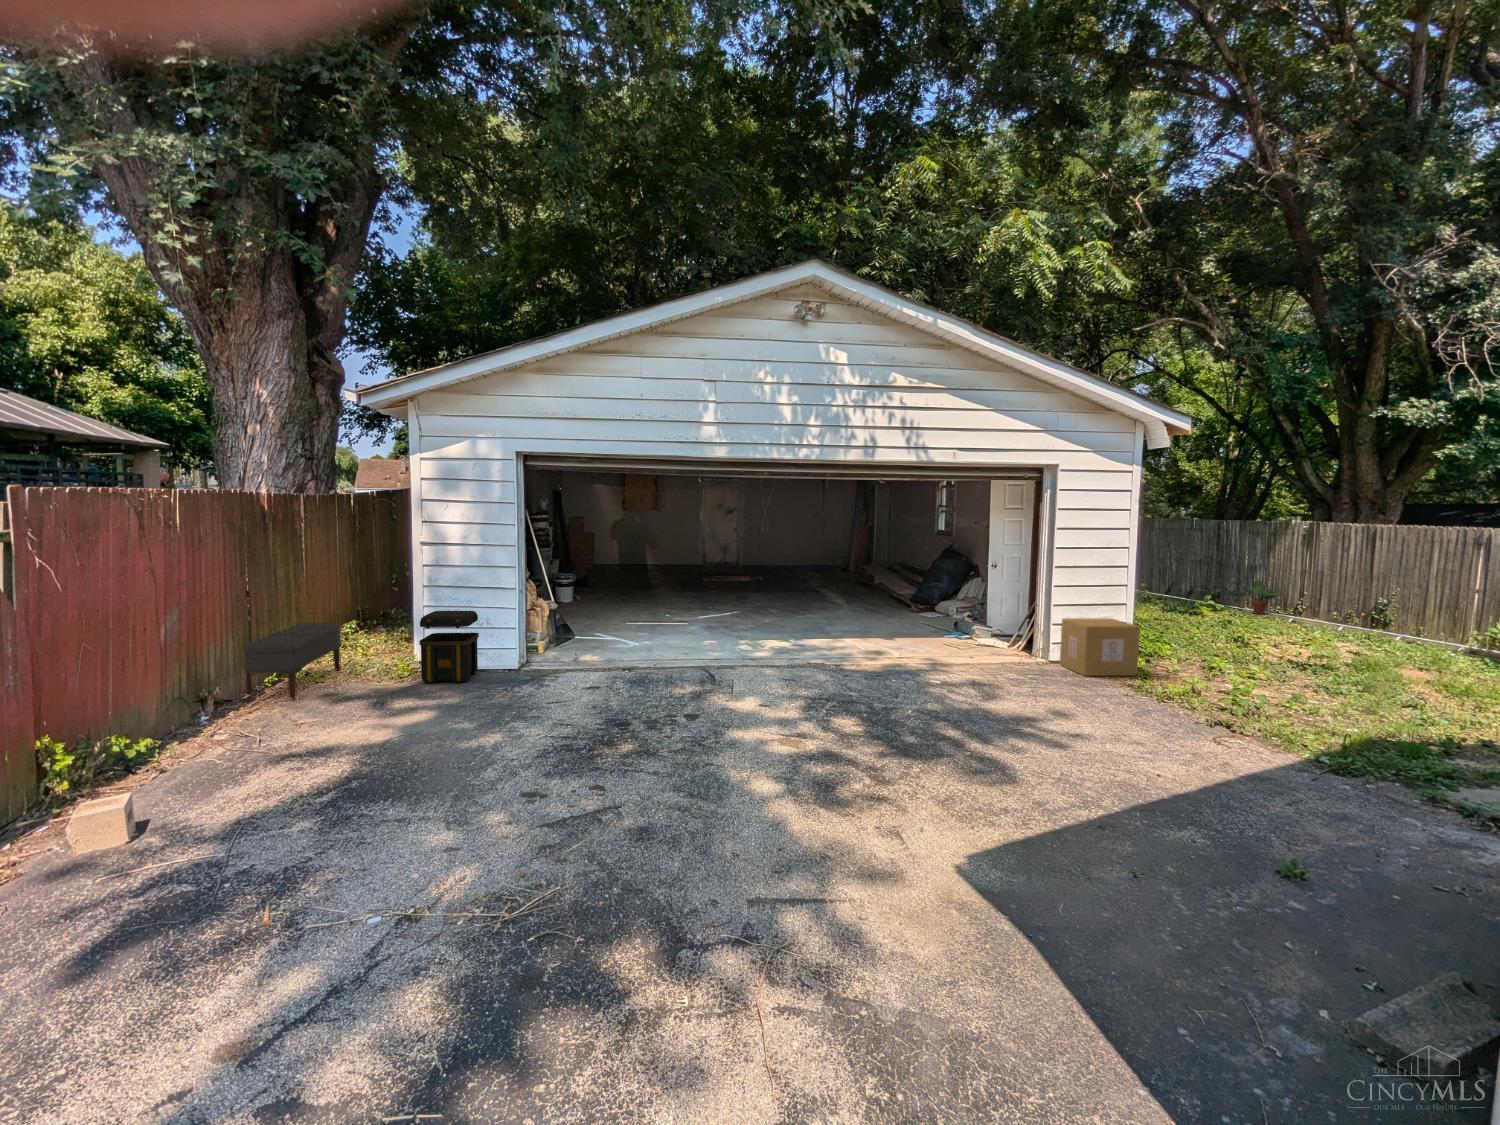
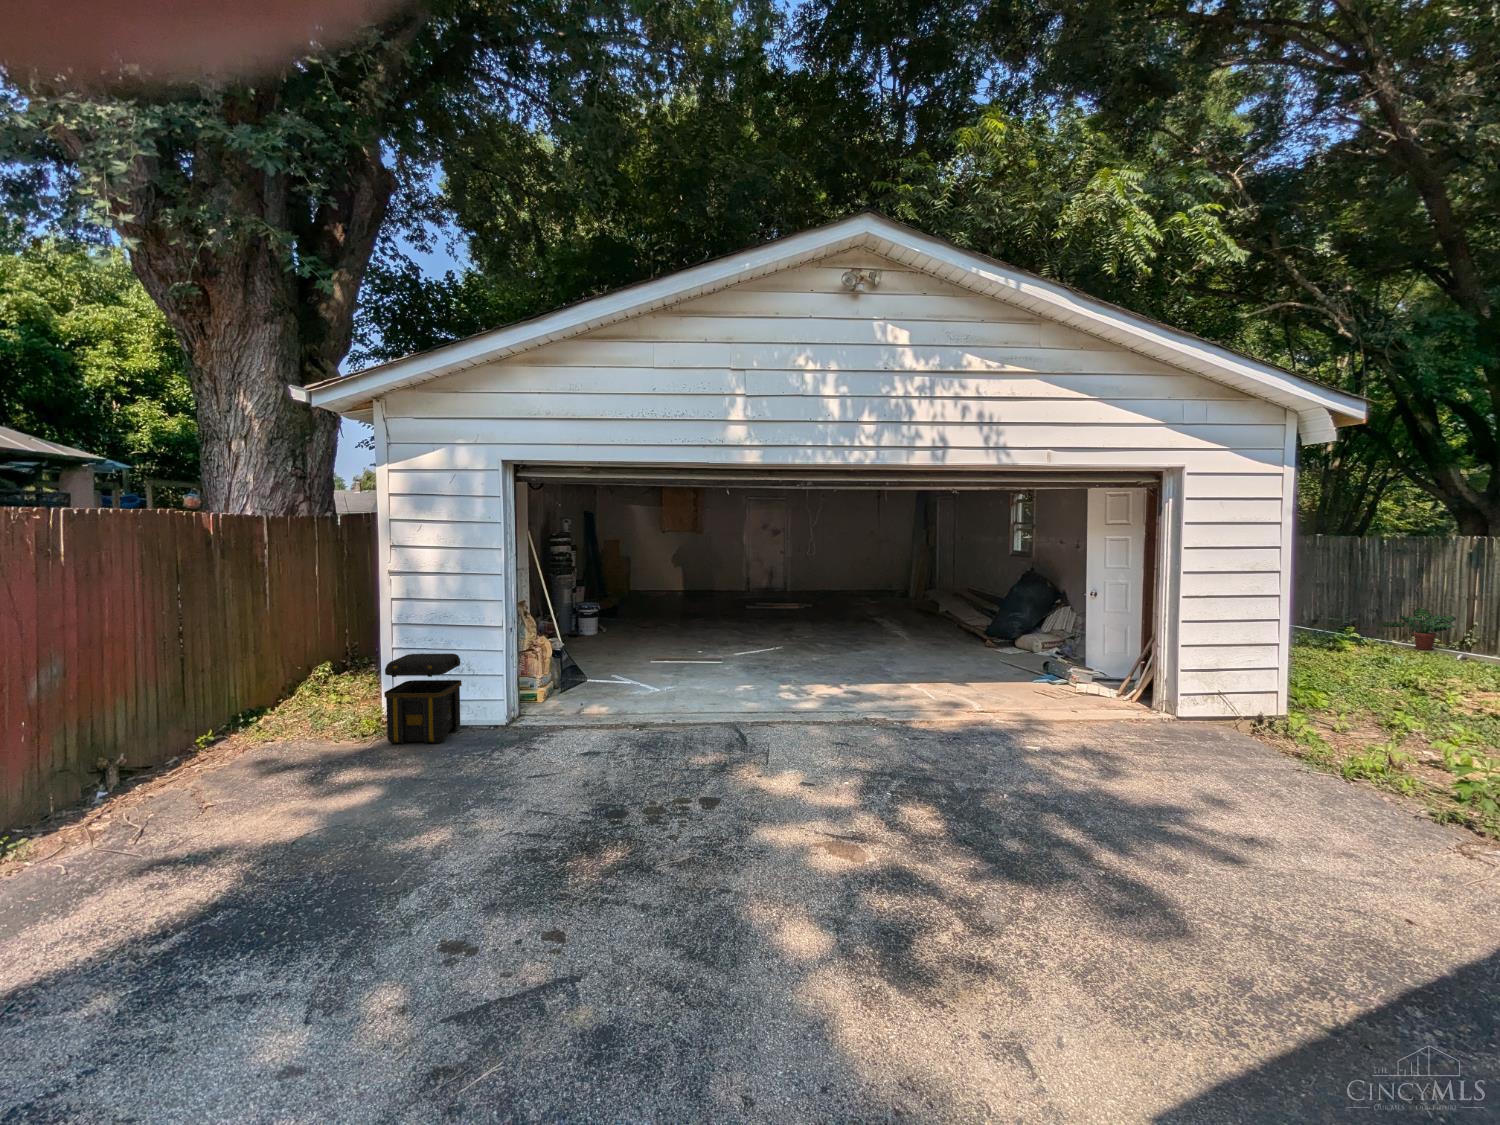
cardboard box: present [1060,618,1140,676] -> none [1190,662,1304,739]
bench: present [244,622,342,701] -> none [155,667,305,770]

